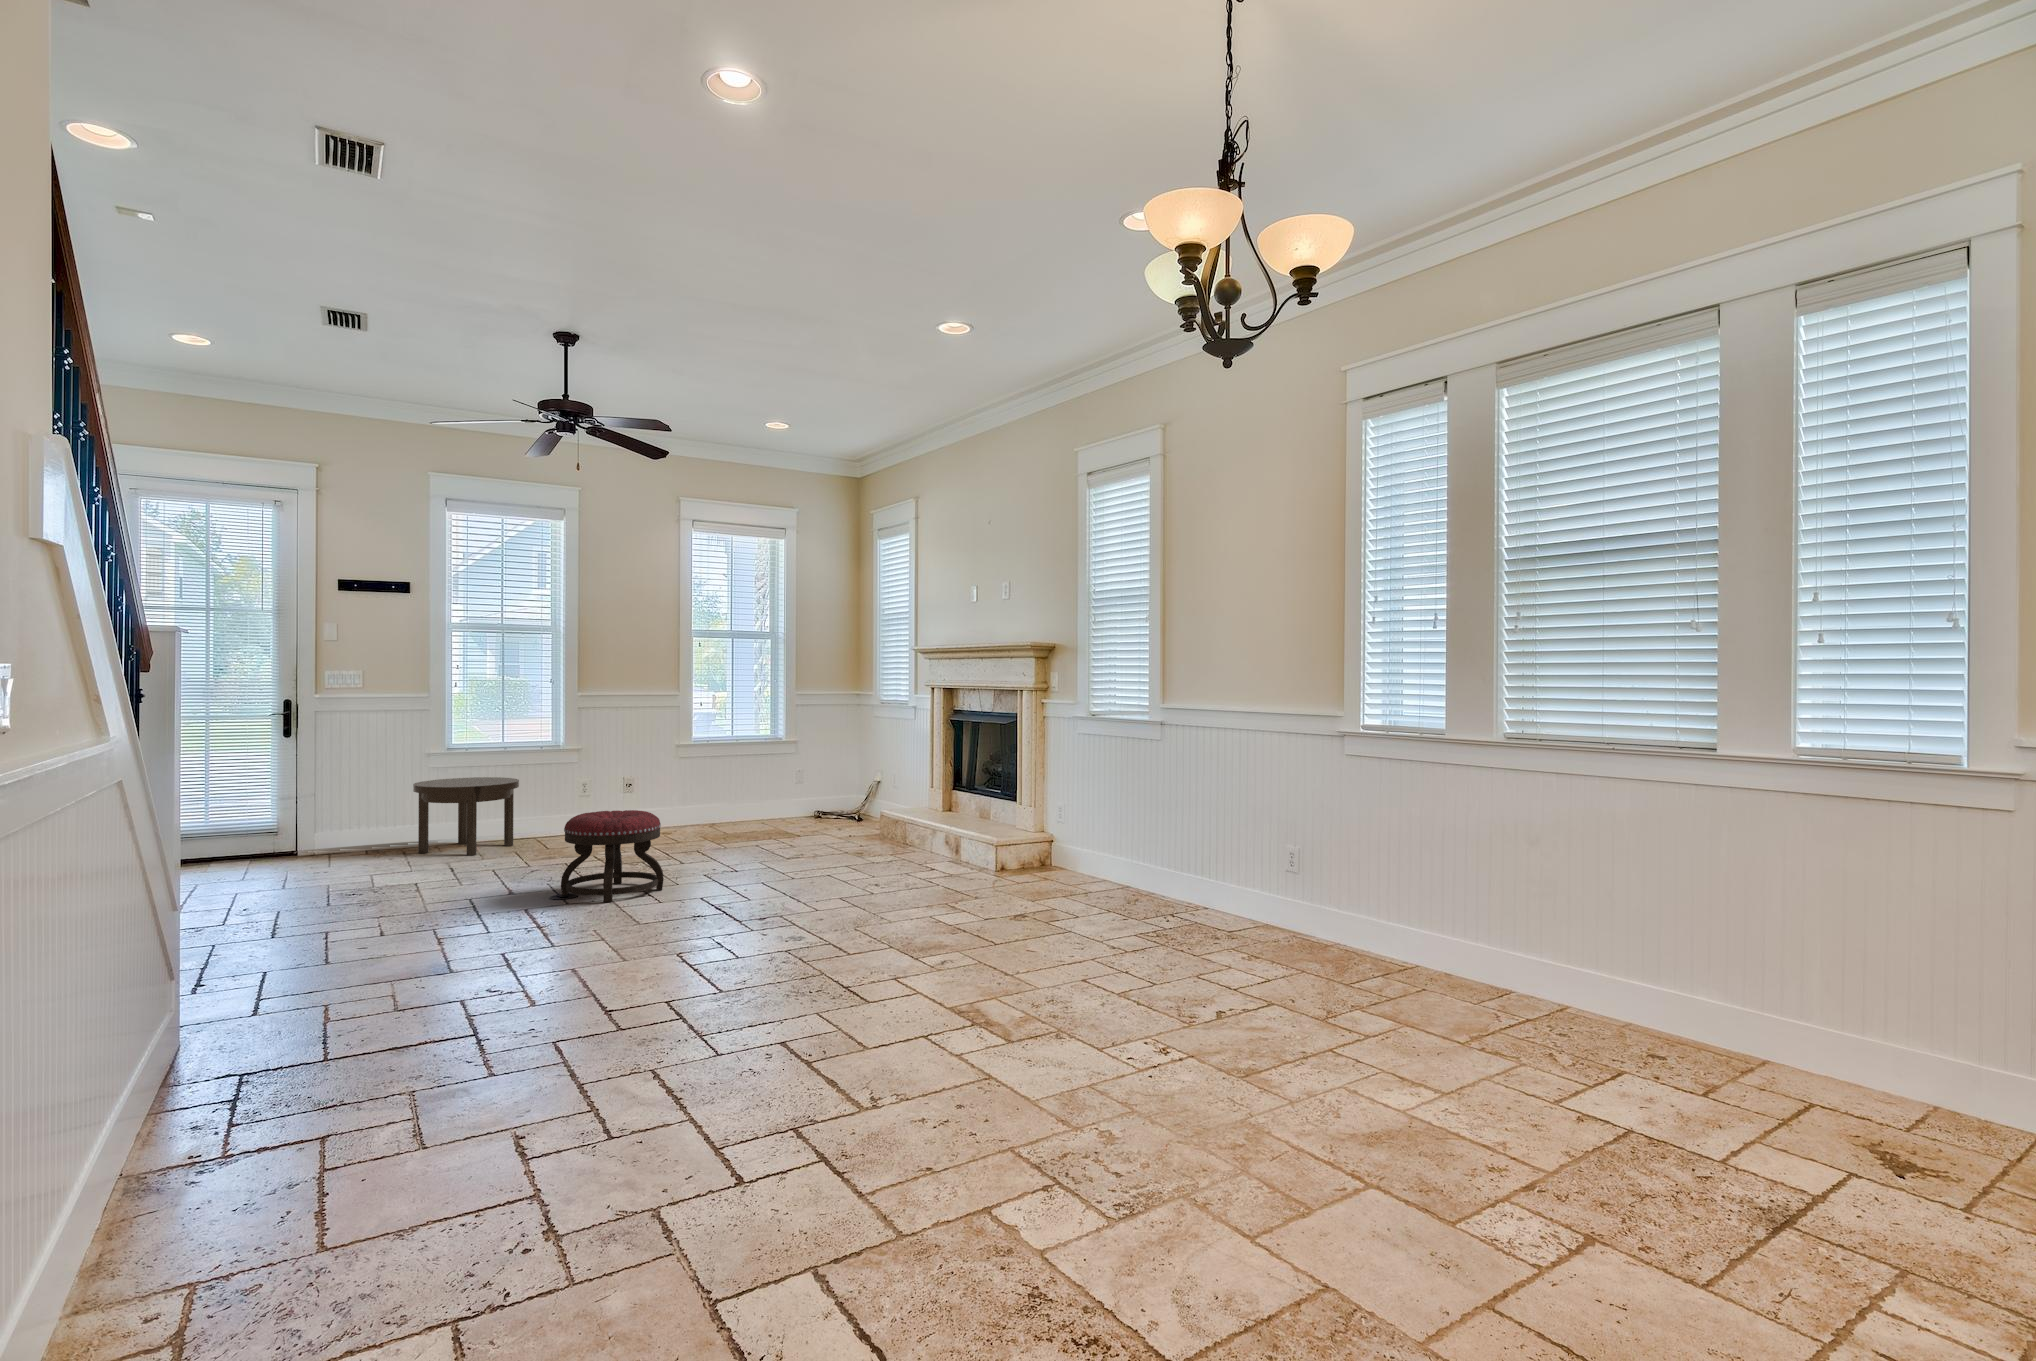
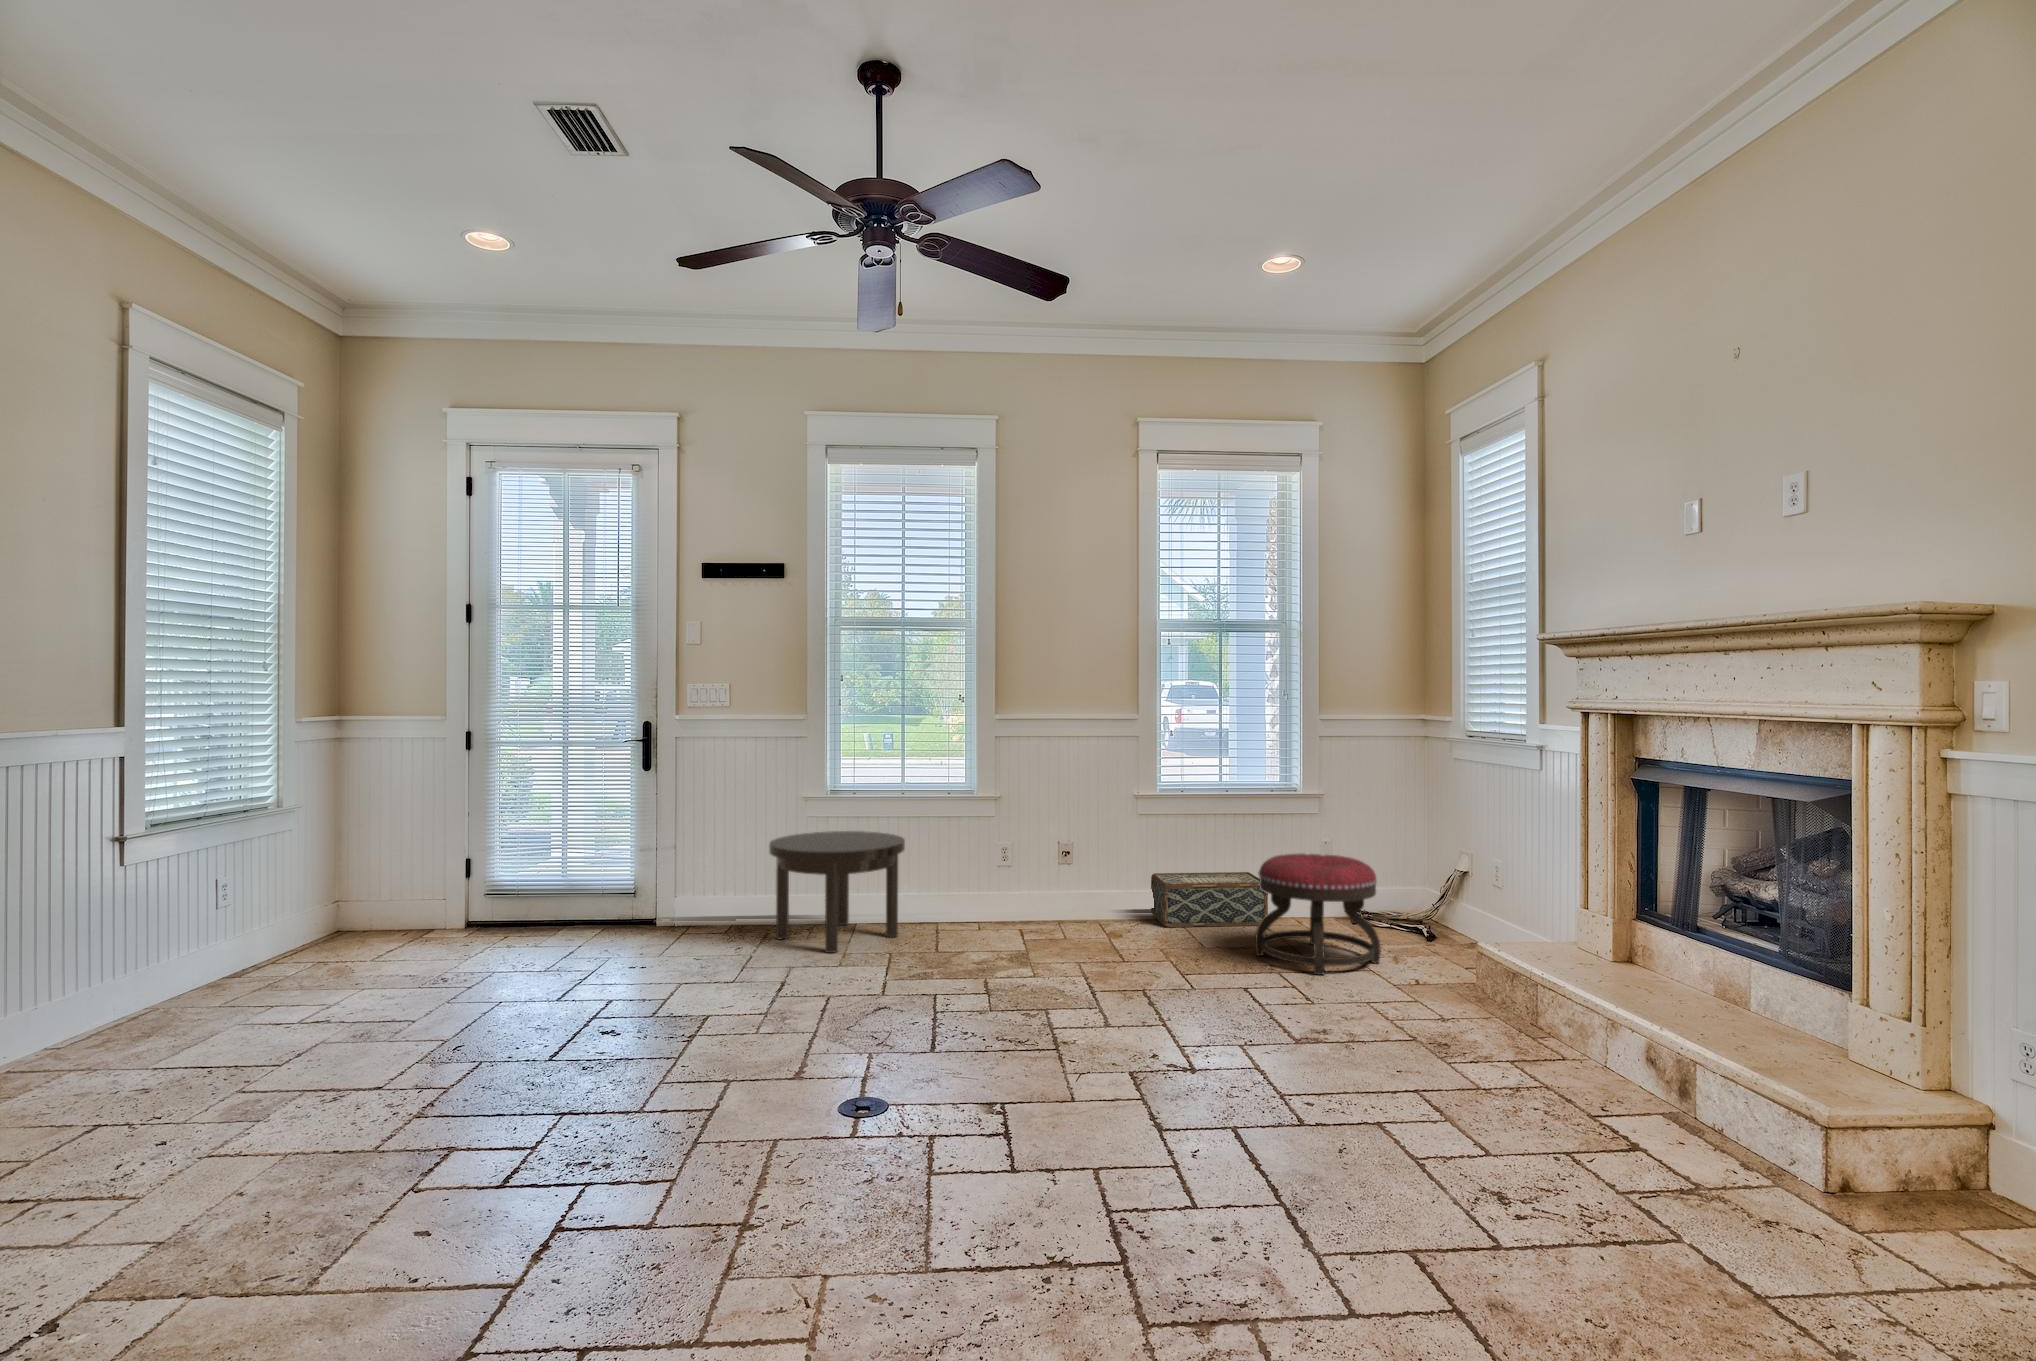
woven basket: none [687,793,764,828] -> present [1151,872,1268,927]
ottoman: present [561,810,664,902] -> present [1255,853,1381,975]

